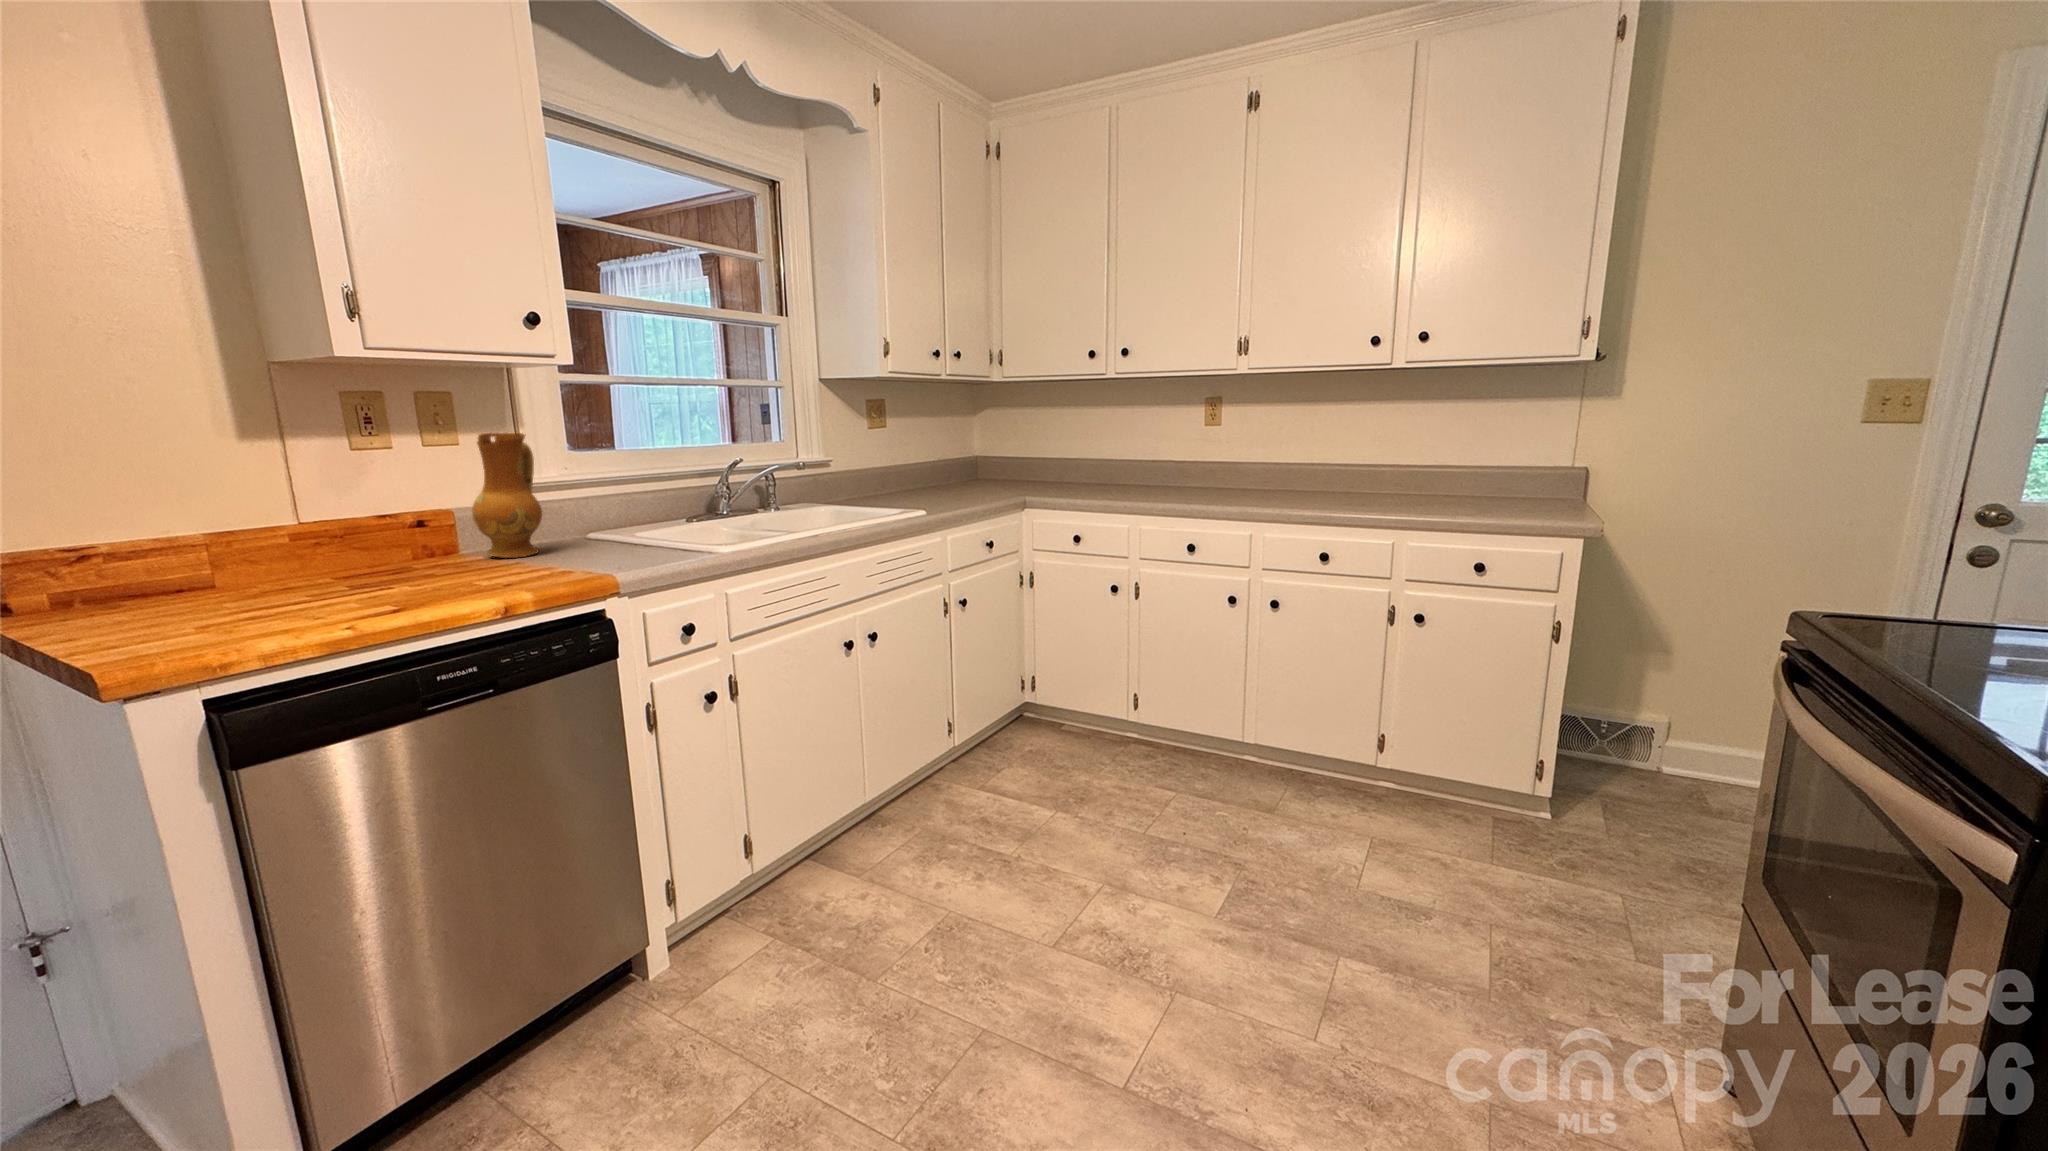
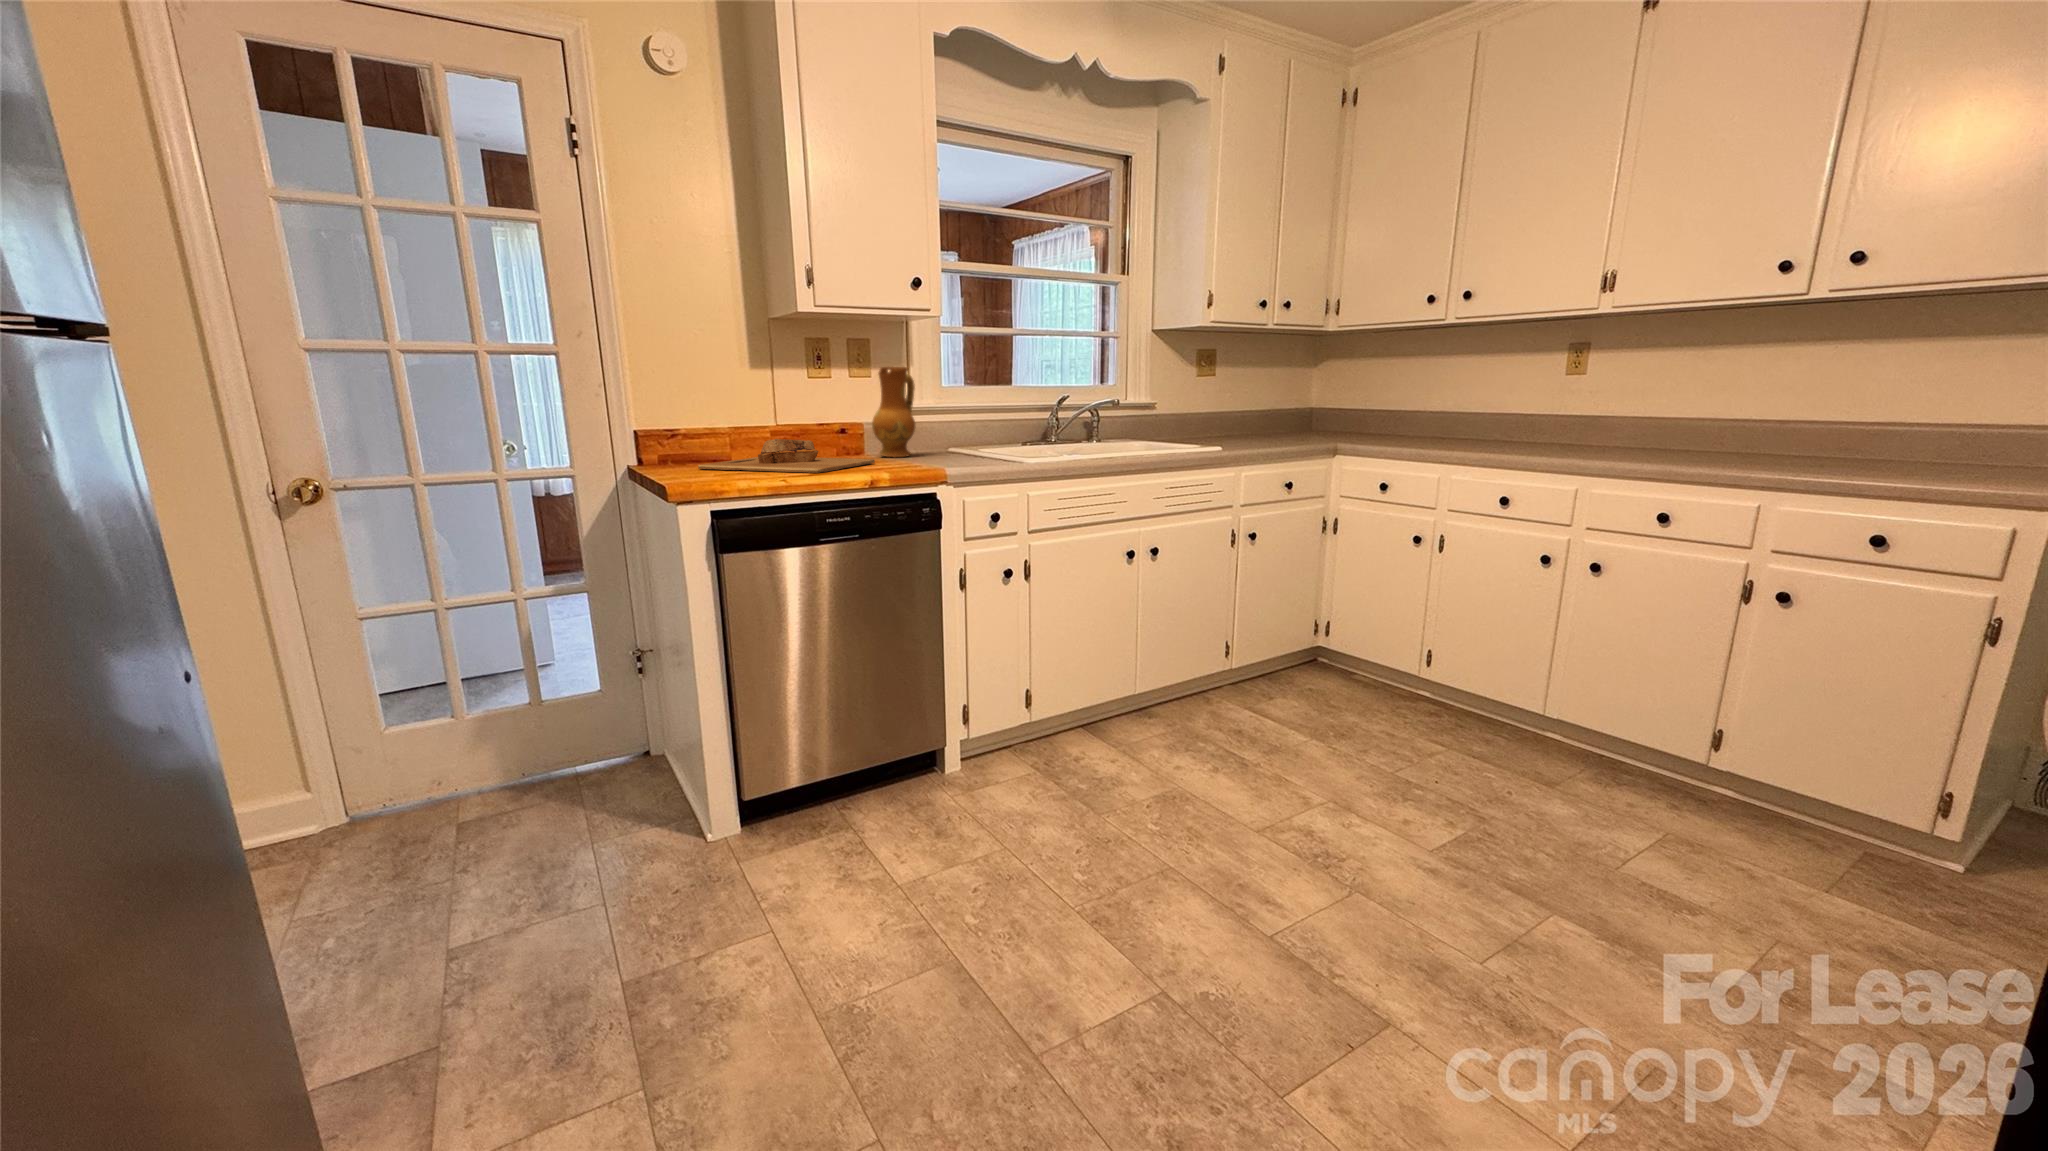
cutting board: none [156,551,493,617] -> present [698,439,875,473]

